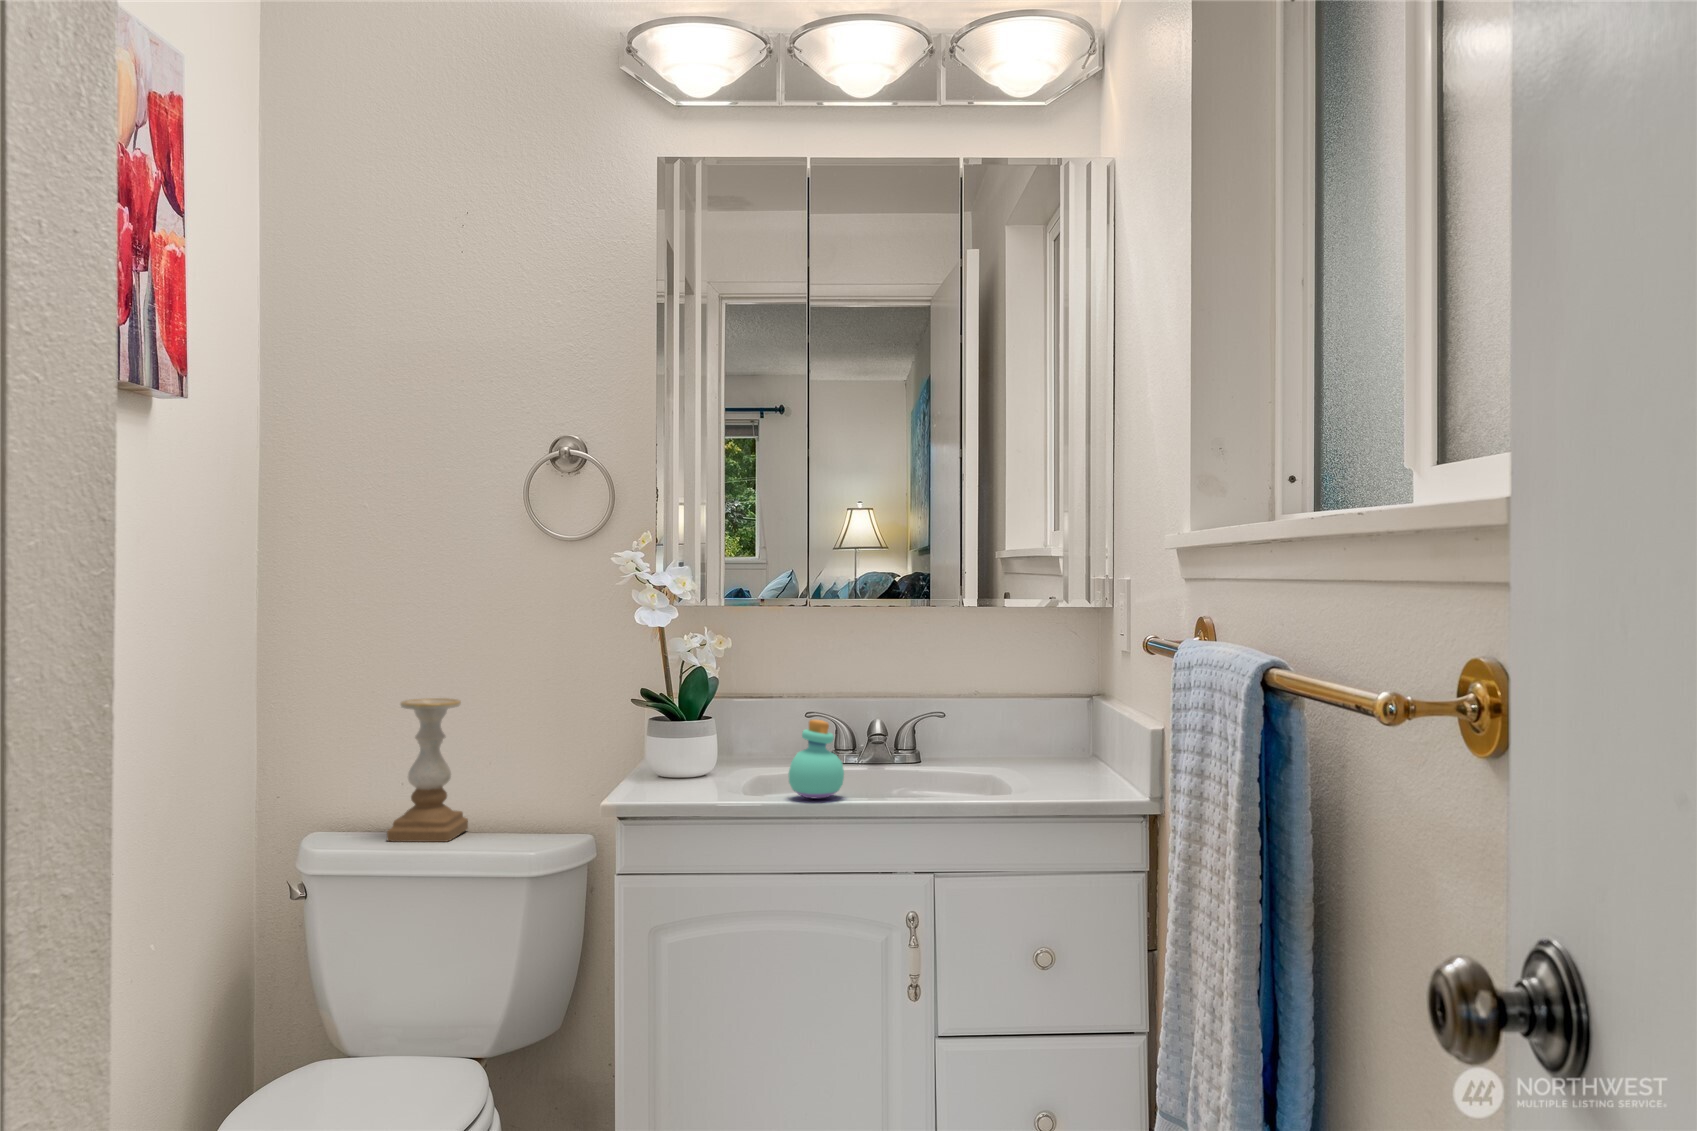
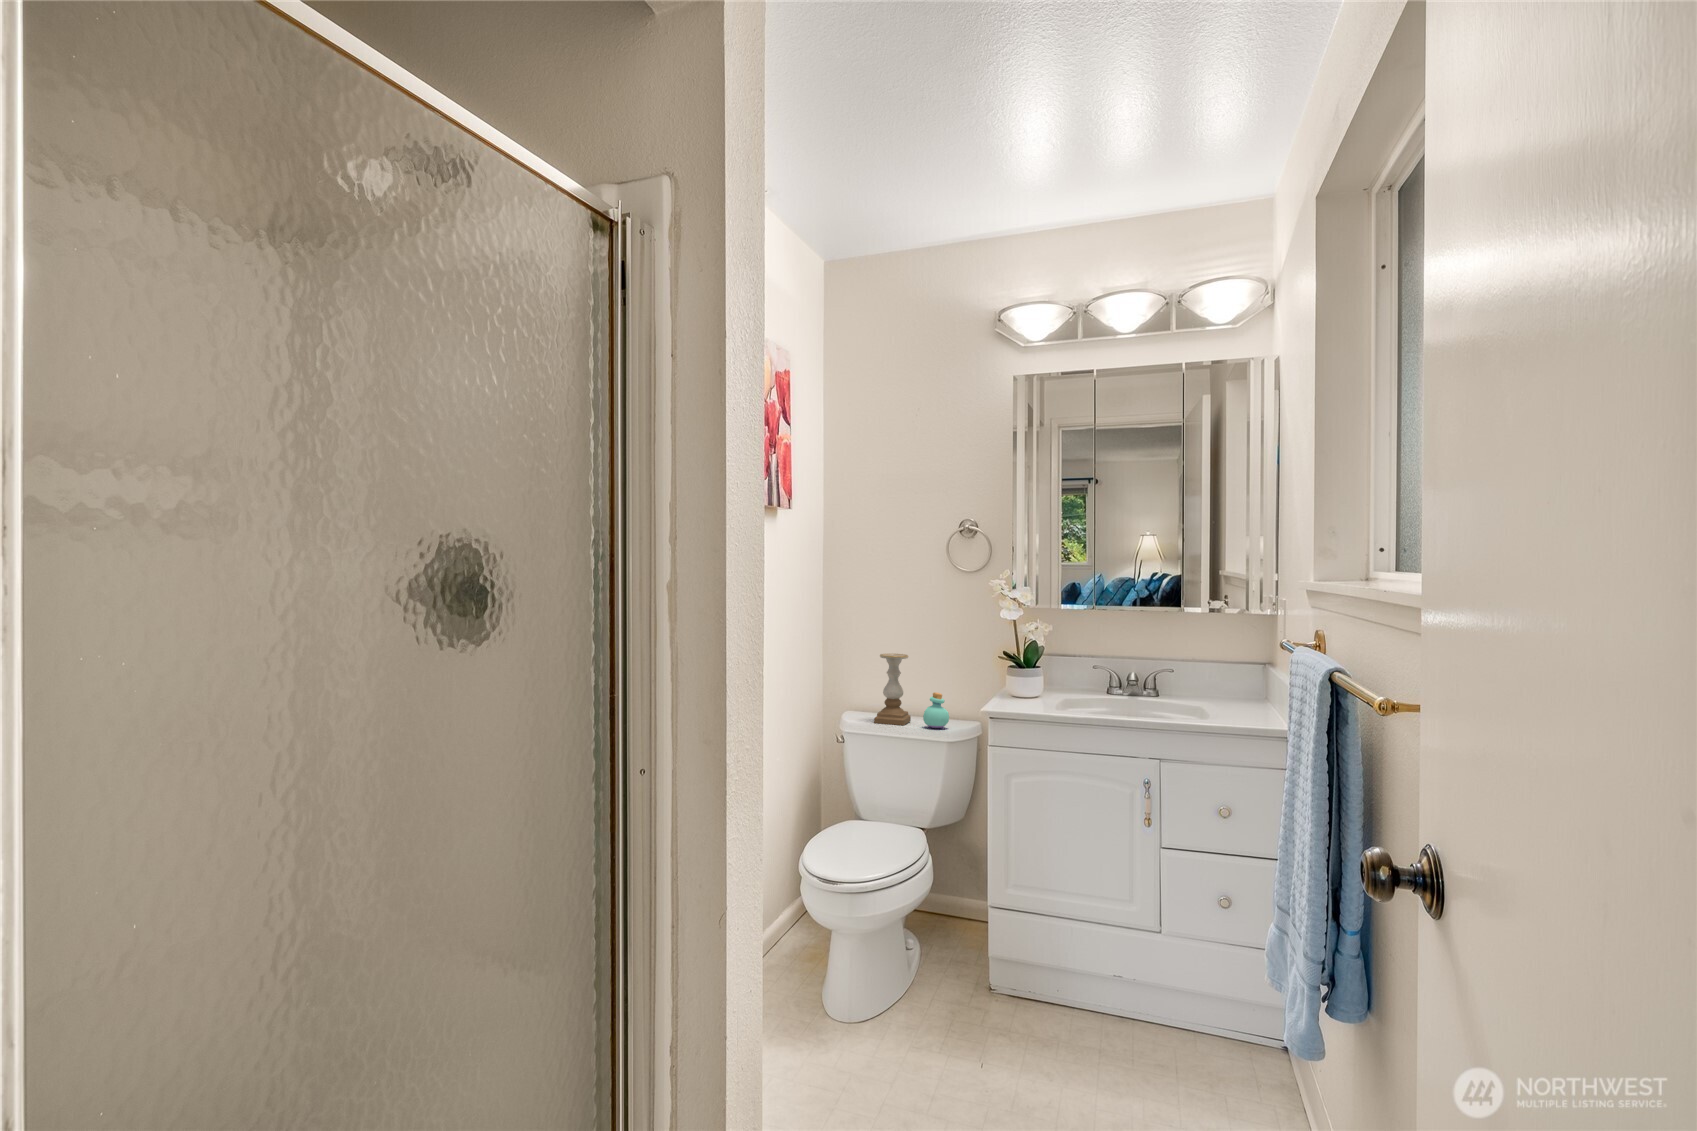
perfume bottle: present [788,720,844,798] -> present [923,692,949,728]

